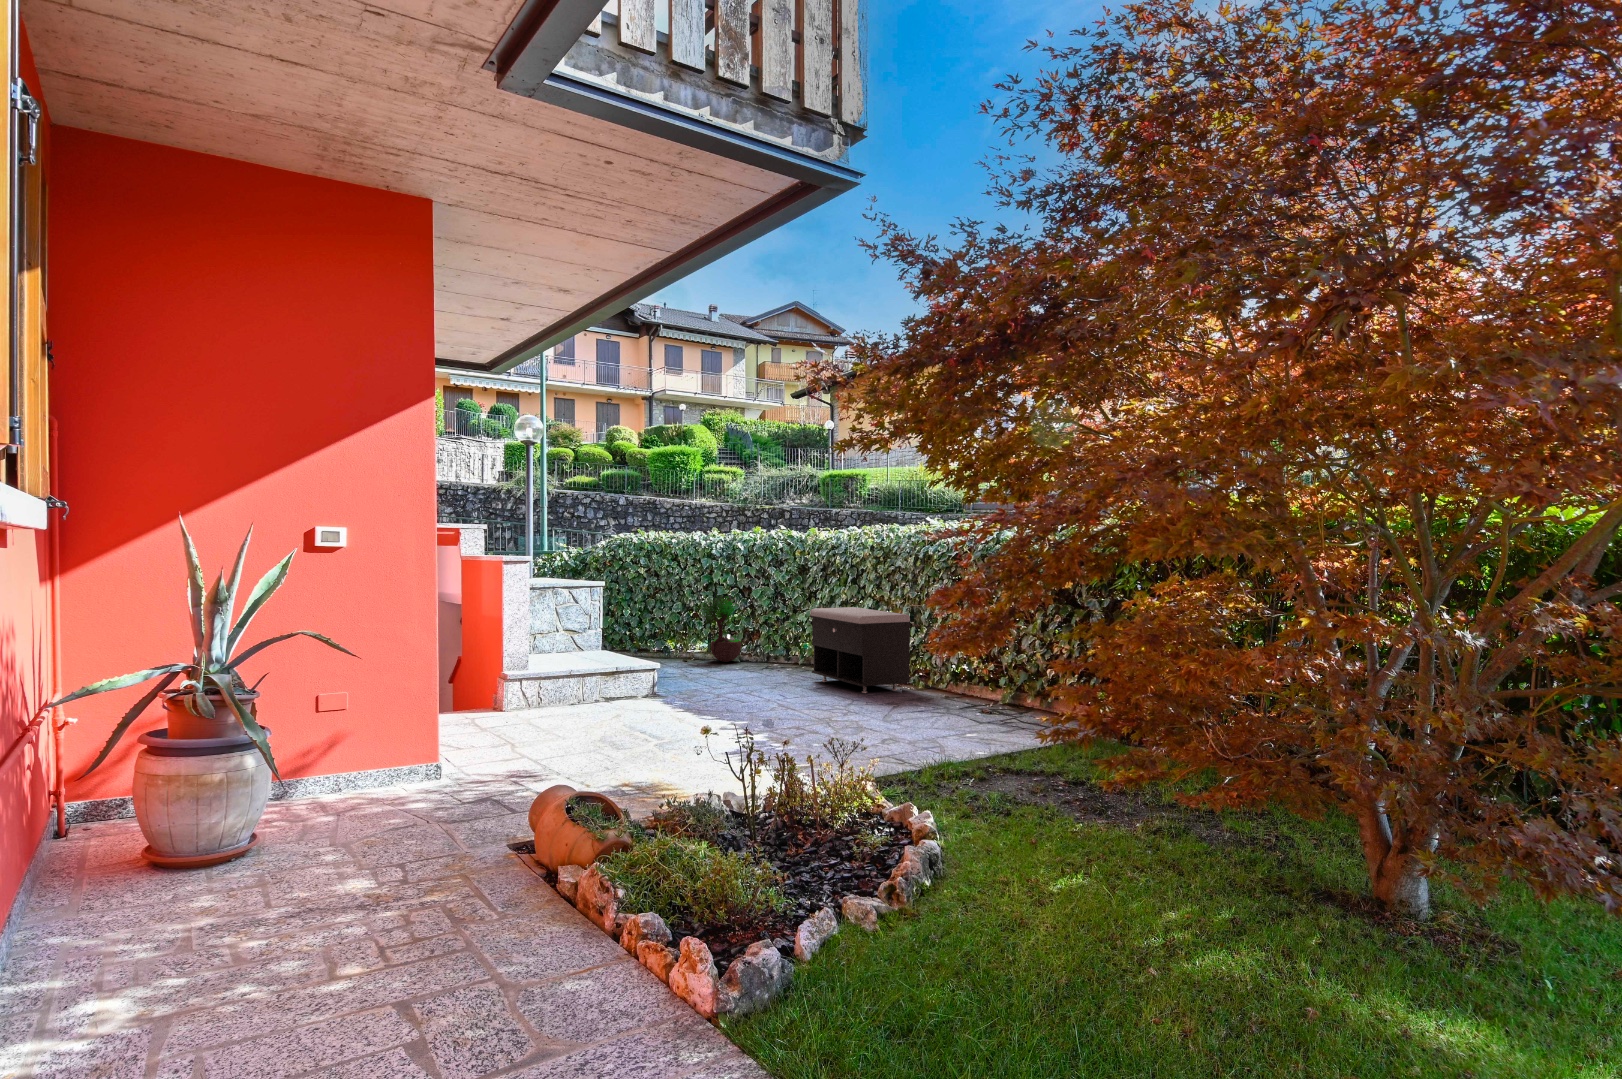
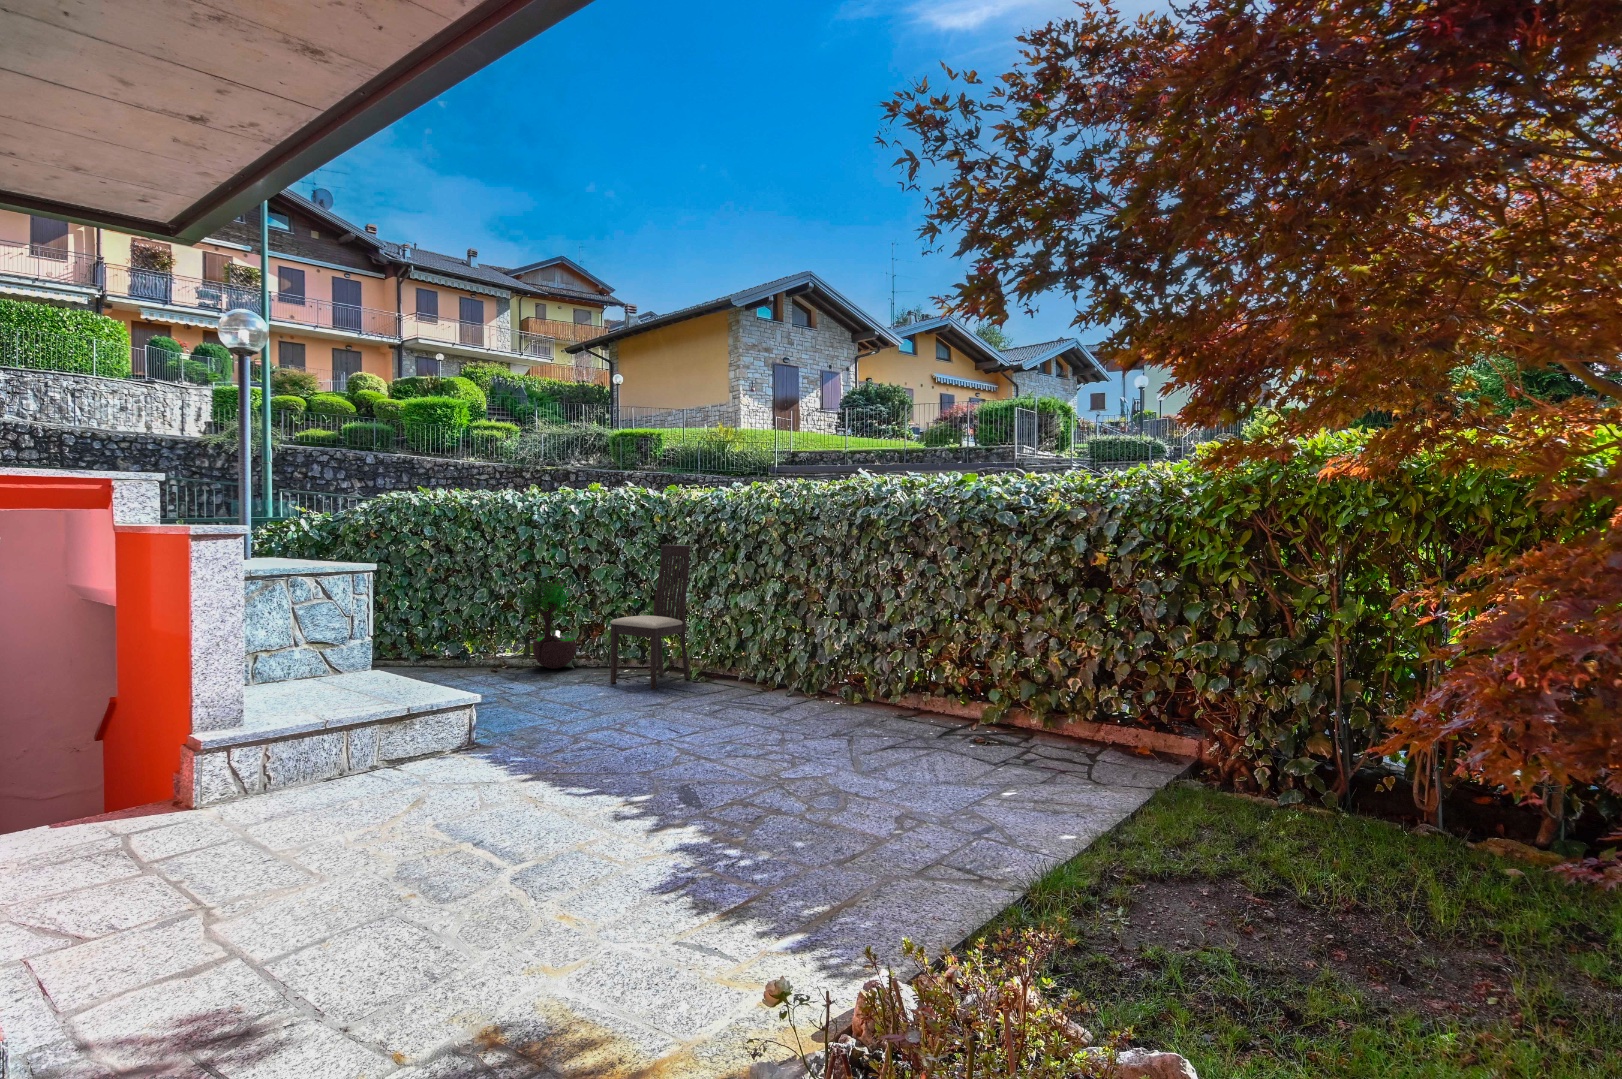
chair: none [758,573,817,676] -> present [610,544,690,689]
storage bench: present [810,607,910,693] -> none [694,591,844,714]

